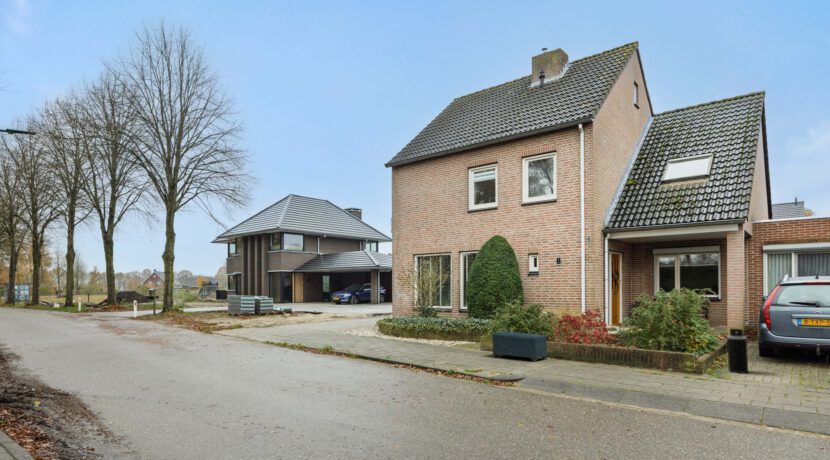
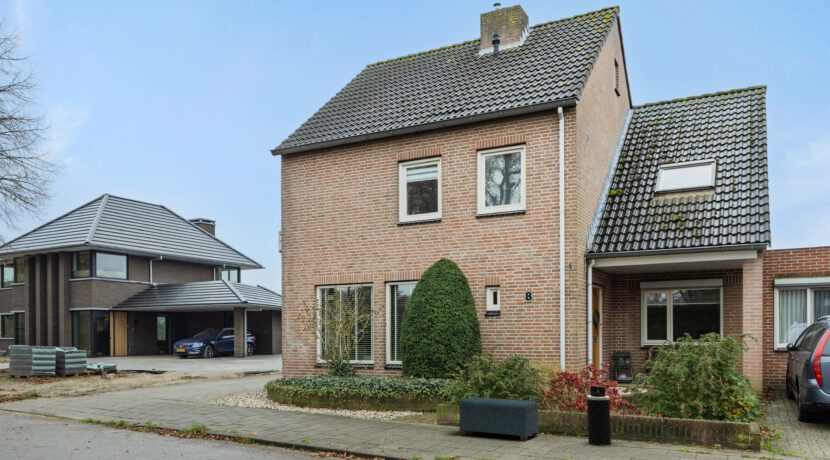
trash can: present [727,328,748,373] -> present [587,386,611,445]

